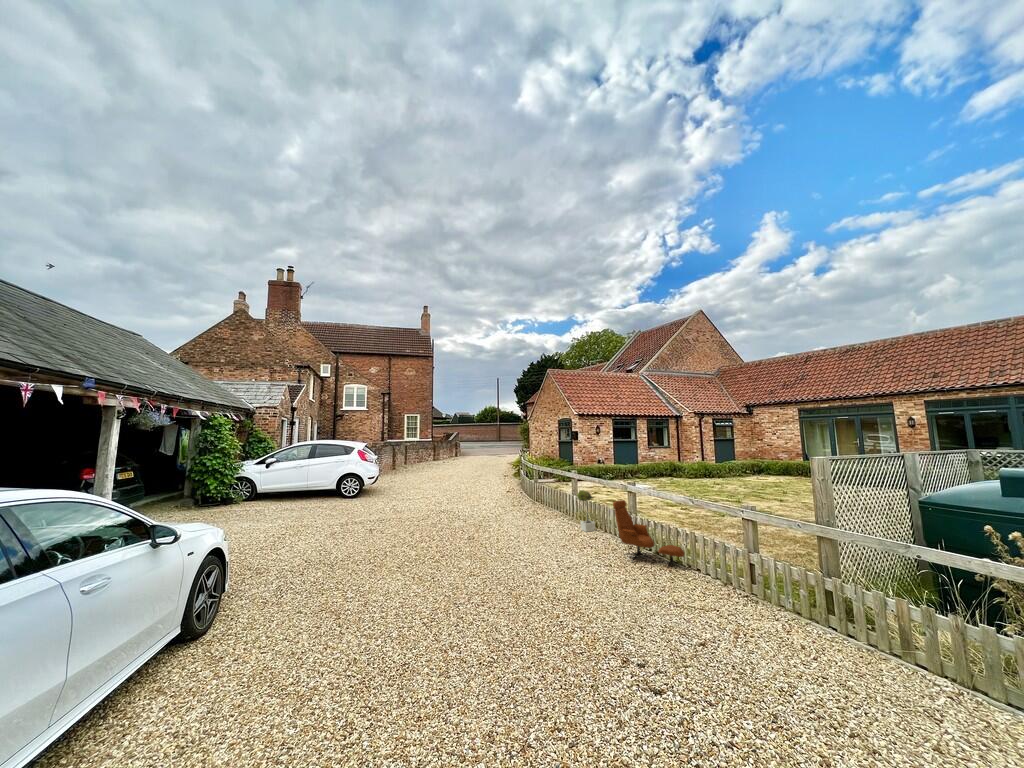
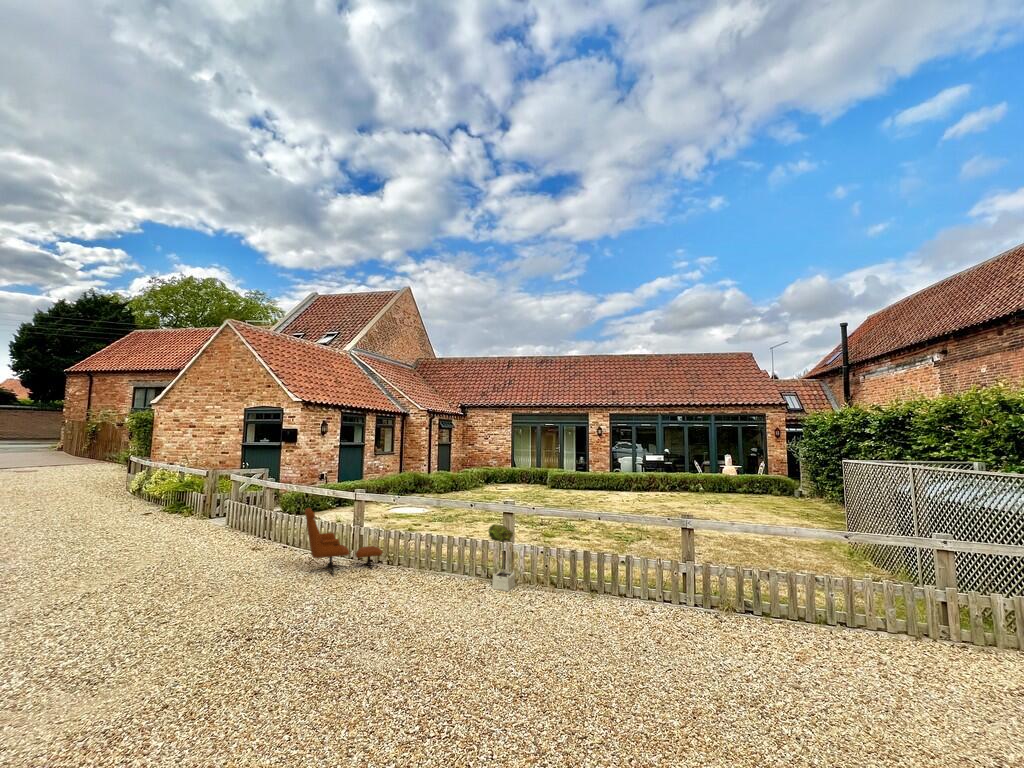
lounge chair: present [613,500,684,566] -> present [305,508,383,576]

